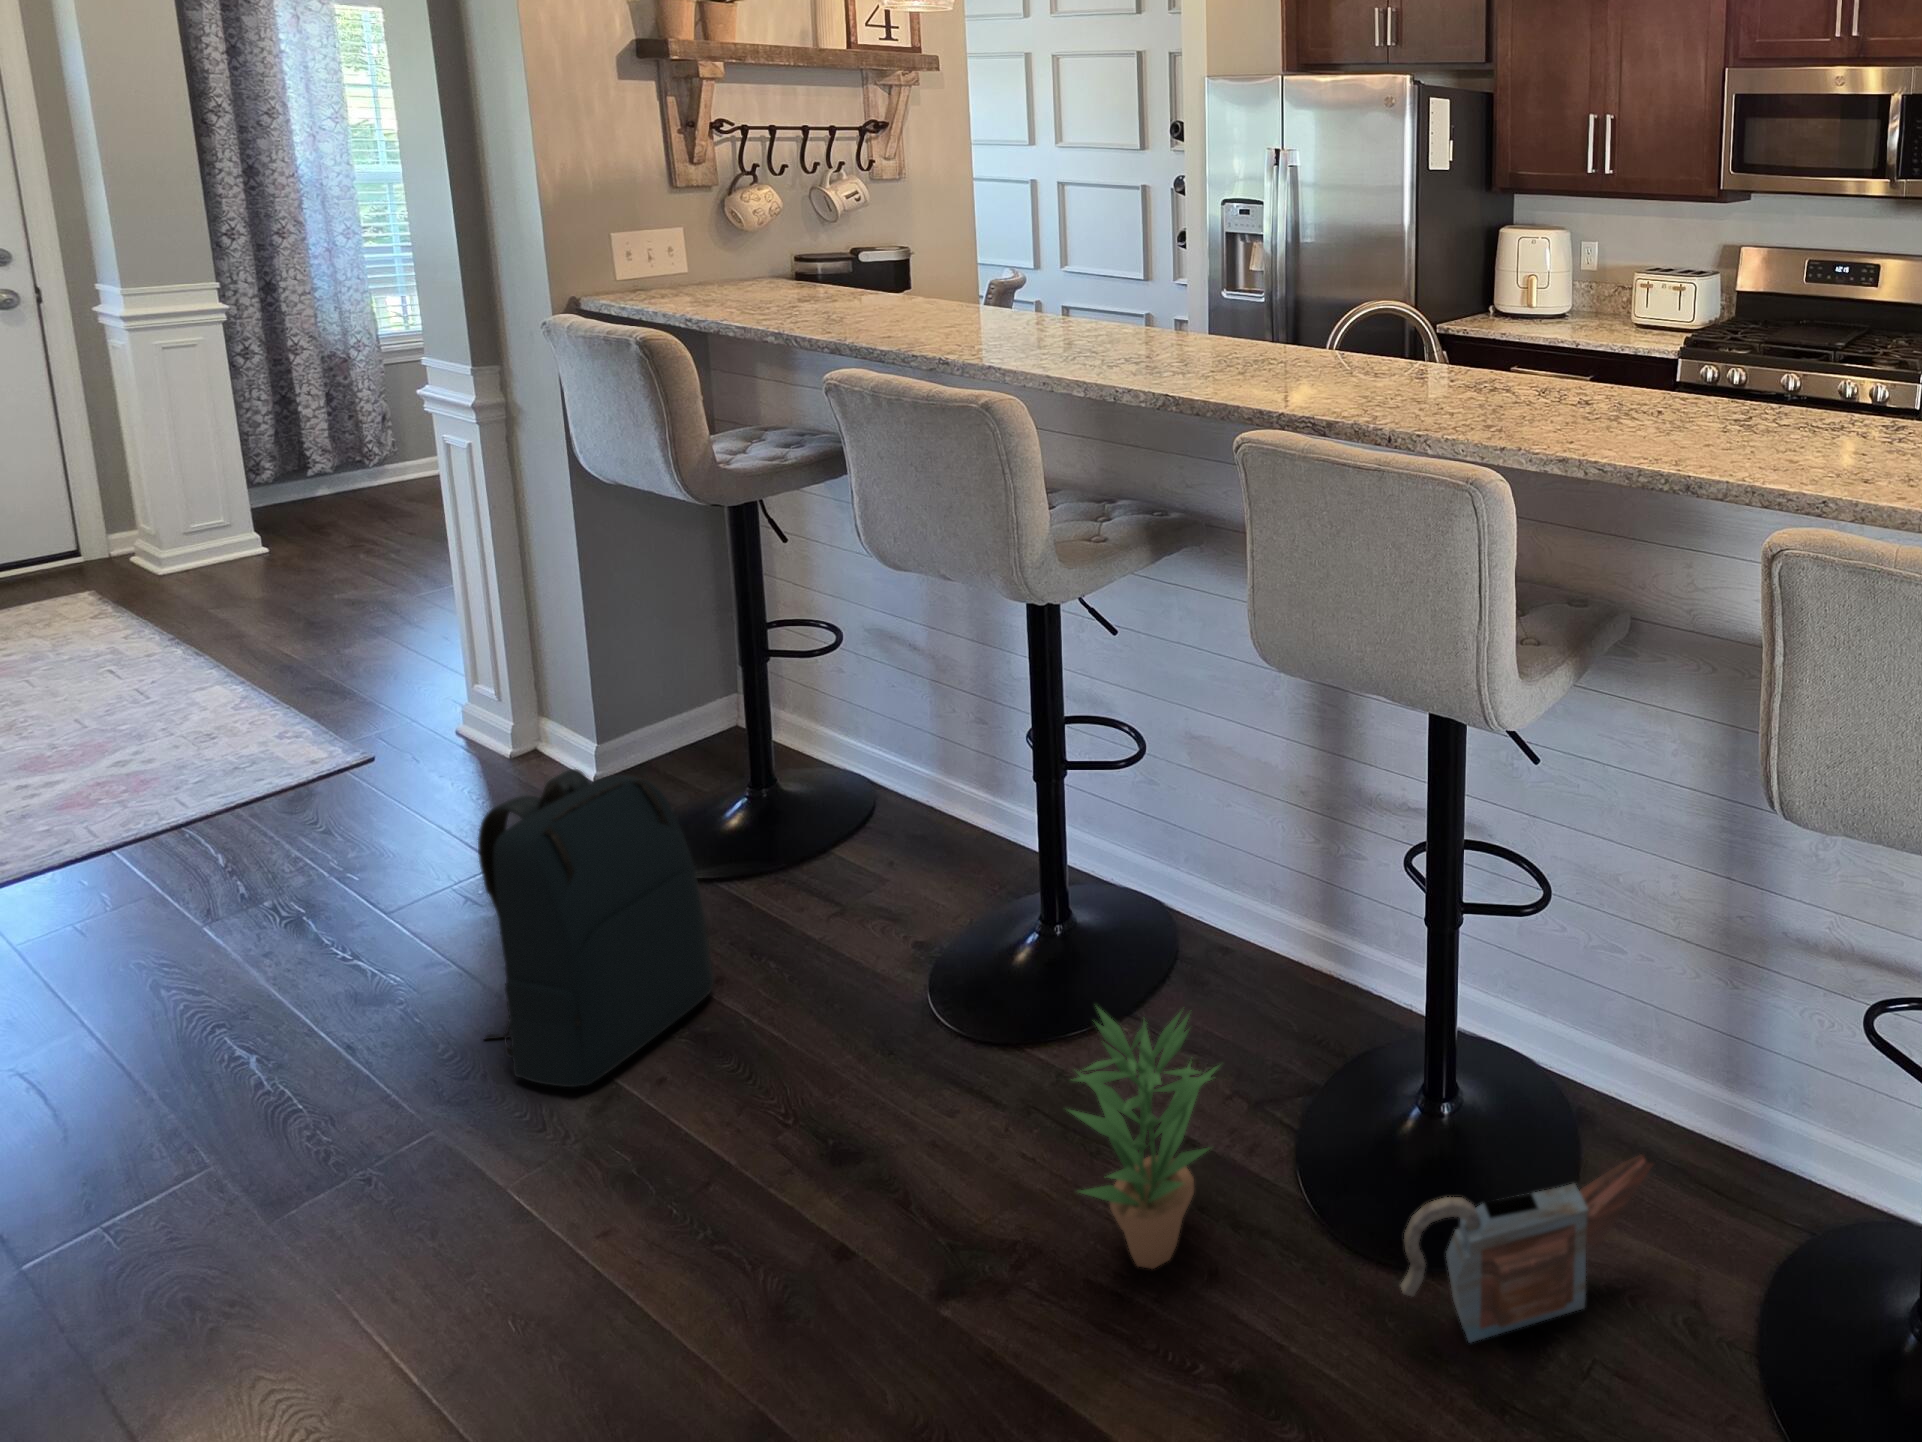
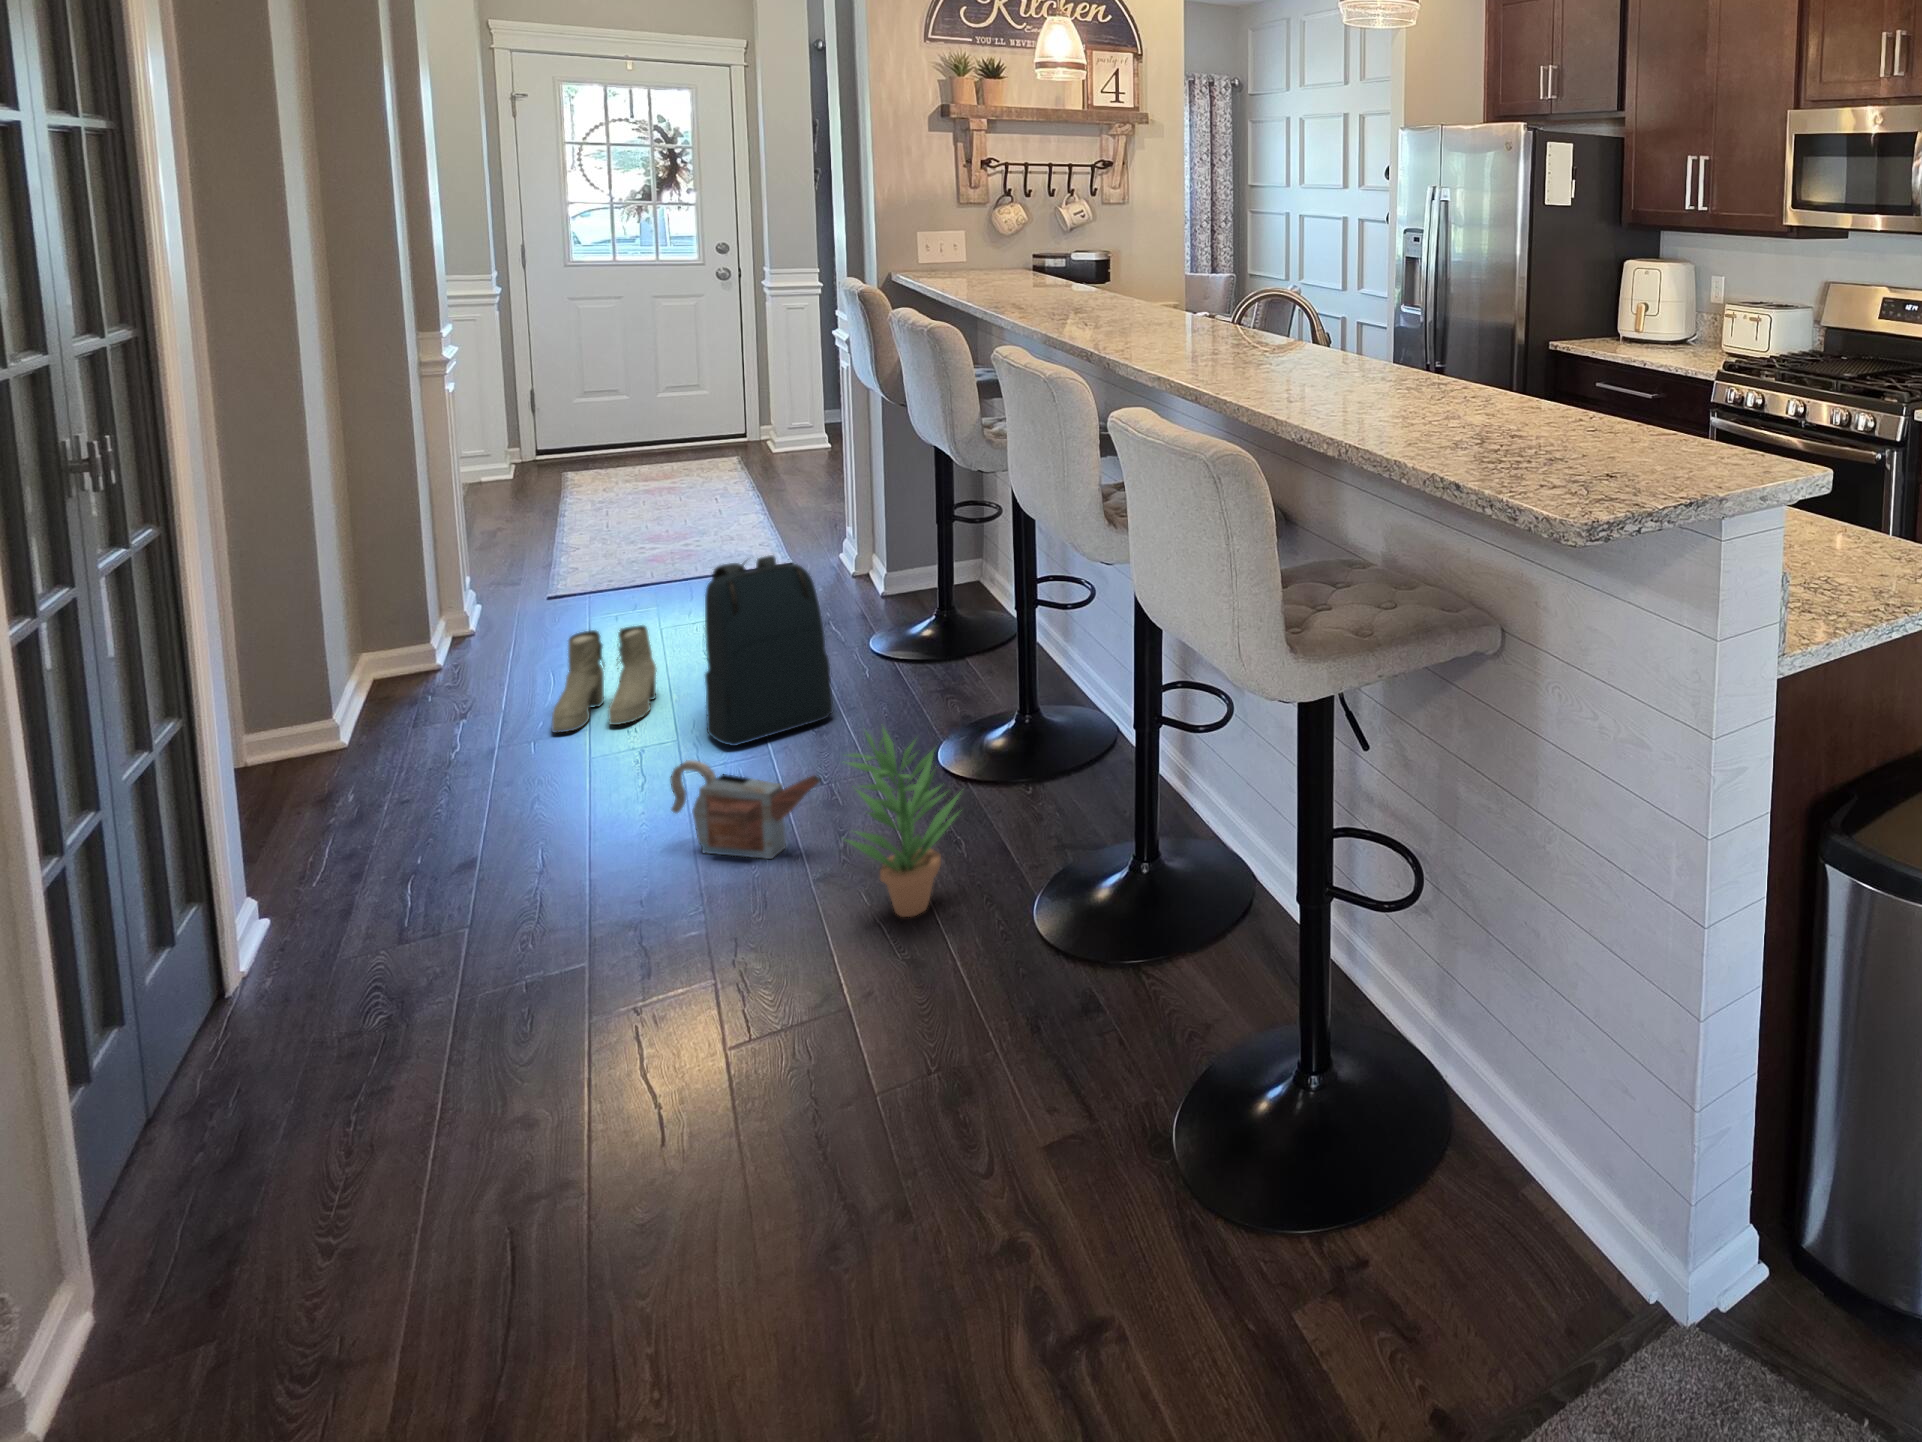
boots: none [167,931,352,1162] -> present [552,625,657,733]
watering can: present [1401,1155,1654,1342] -> present [670,760,821,859]

